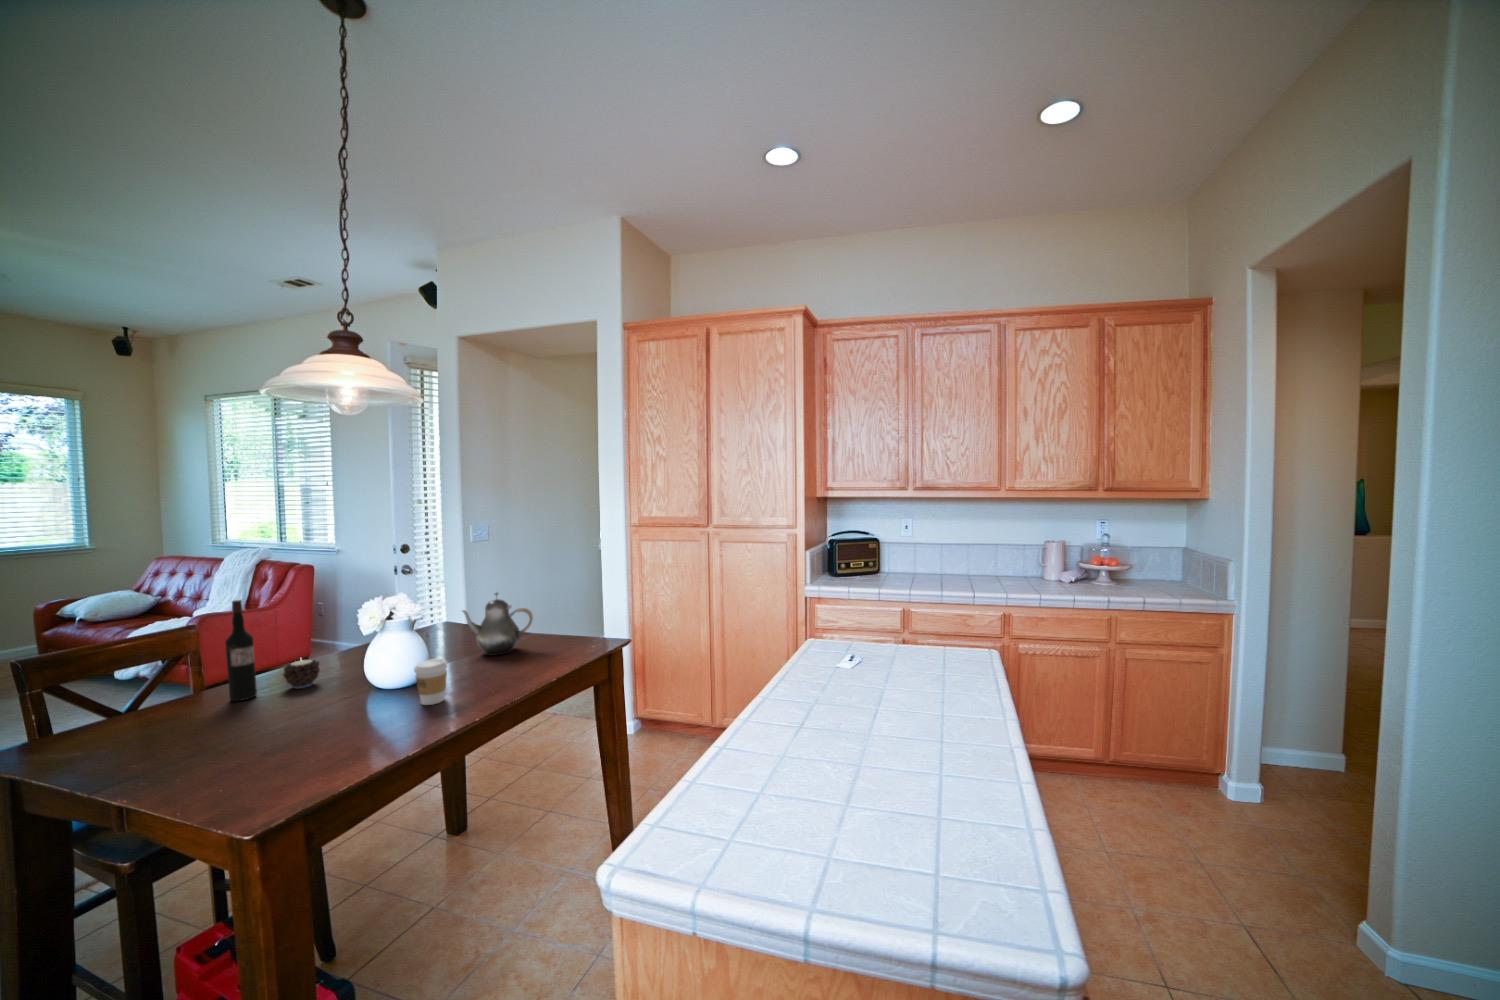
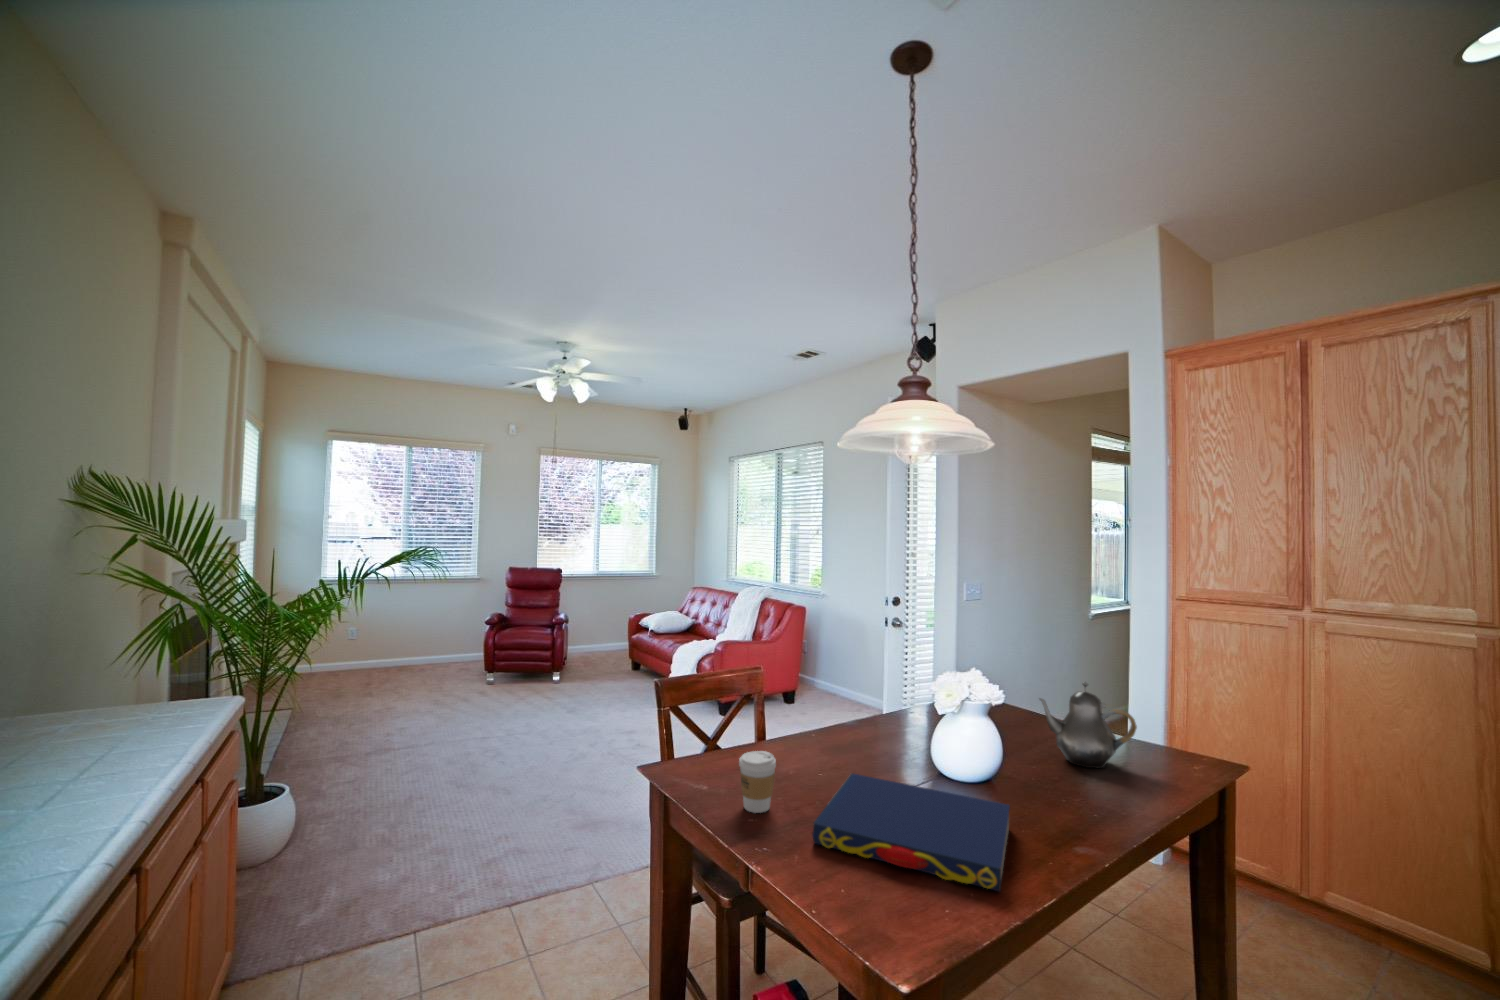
wine bottle: present [225,600,257,701] -> none [818,651,840,760]
candle: present [283,659,320,688] -> none [861,723,896,758]
coffee cup: present [414,659,447,705] -> present [739,751,776,813]
book: none [173,693,393,769] -> present [812,773,1010,892]

